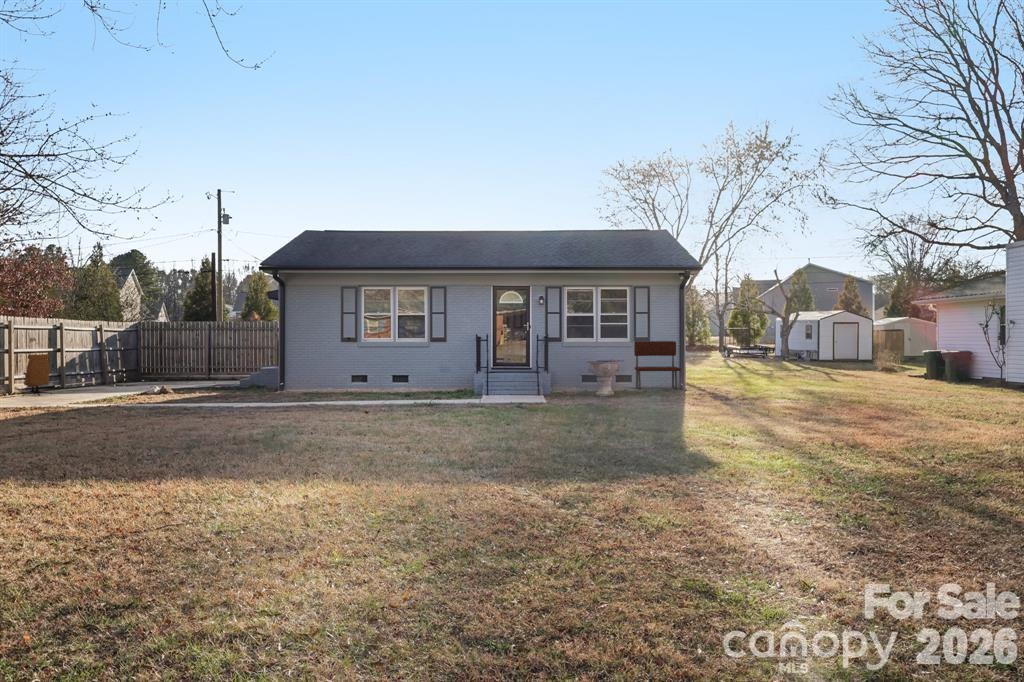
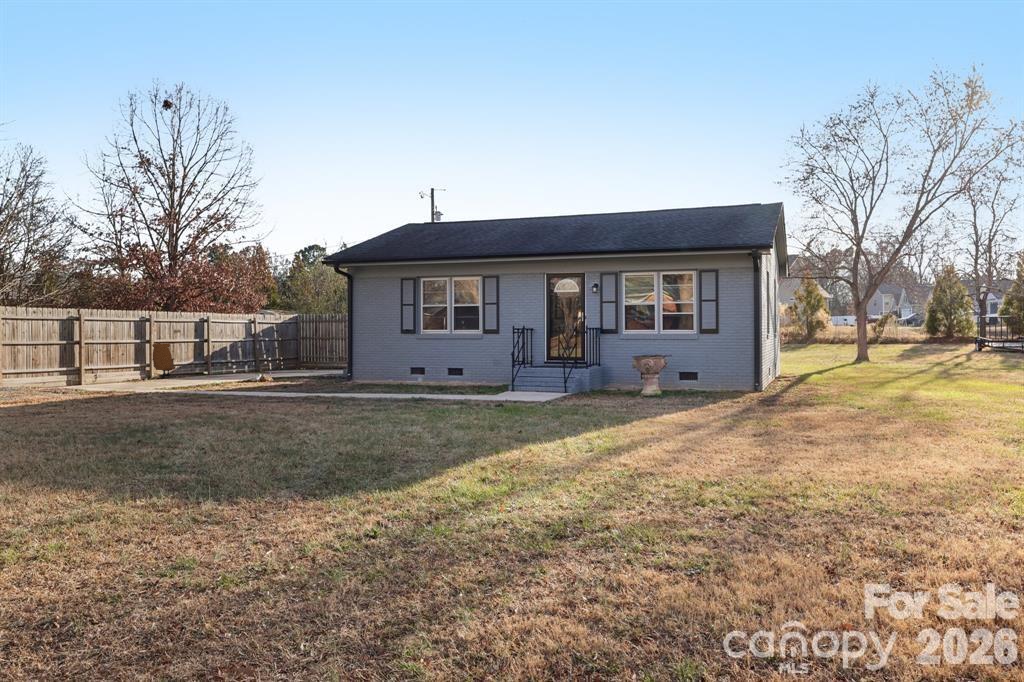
bench: present [634,341,681,389] -> none [697,333,749,389]

